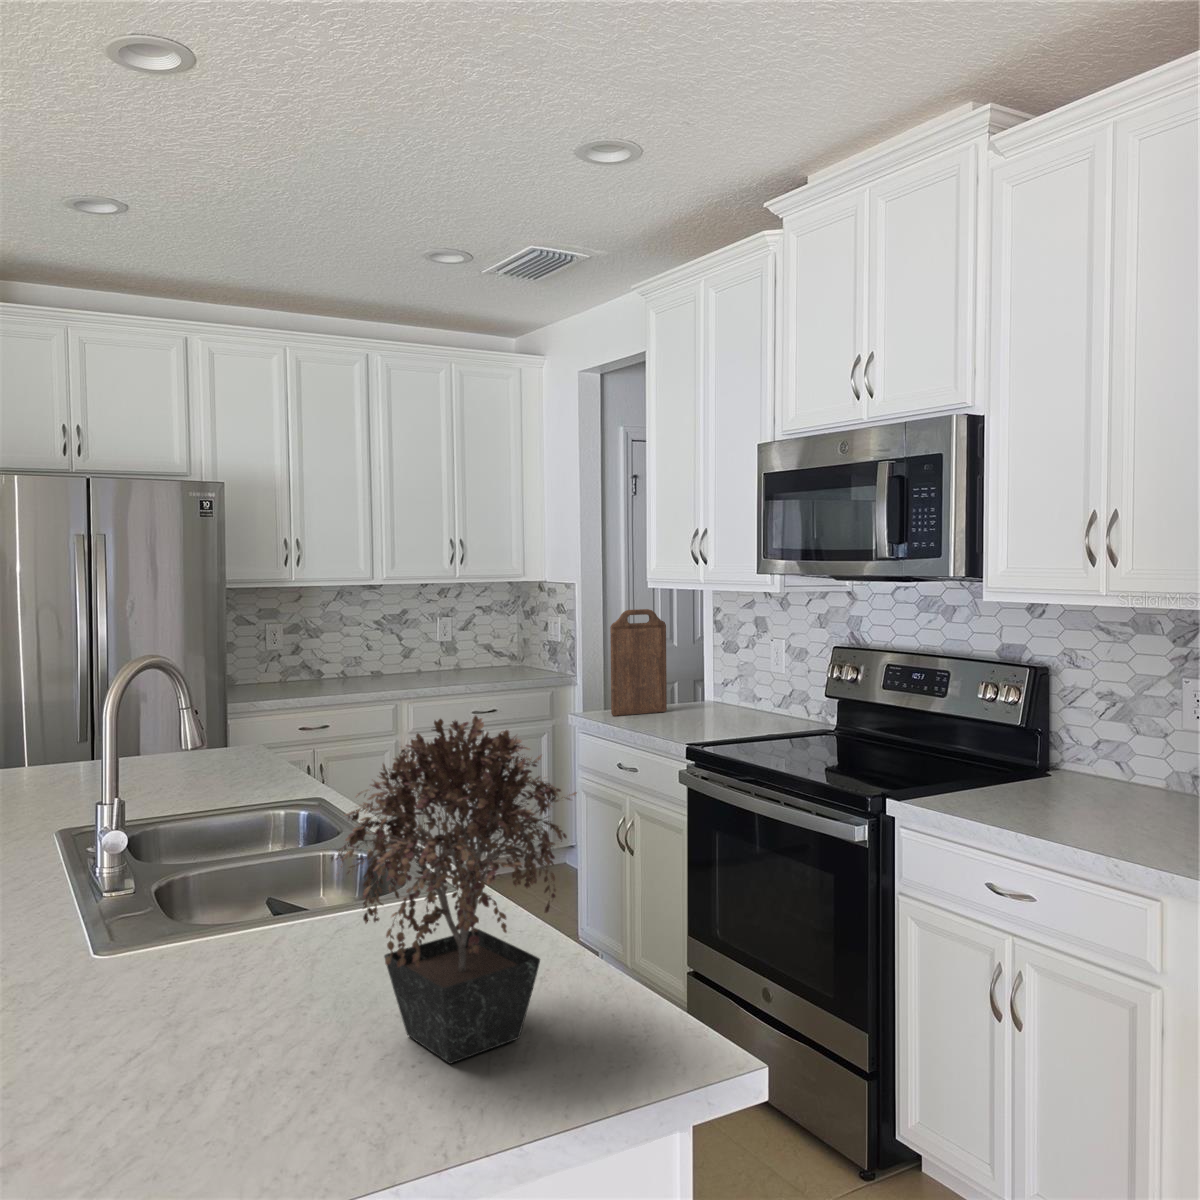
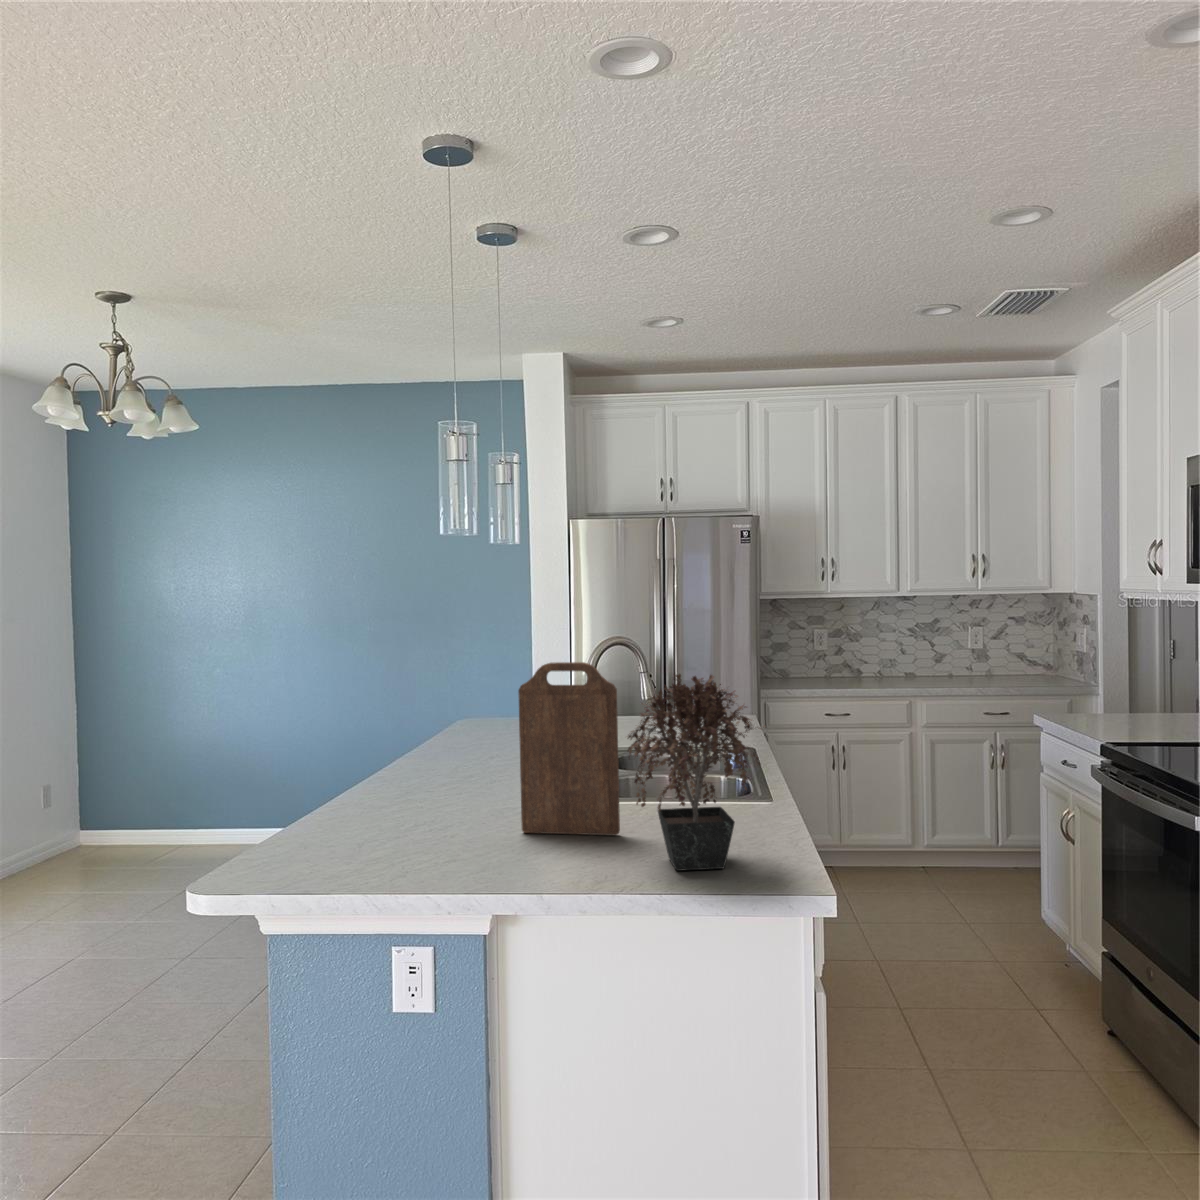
cutting board: present [610,609,667,716] -> present [518,662,620,835]

